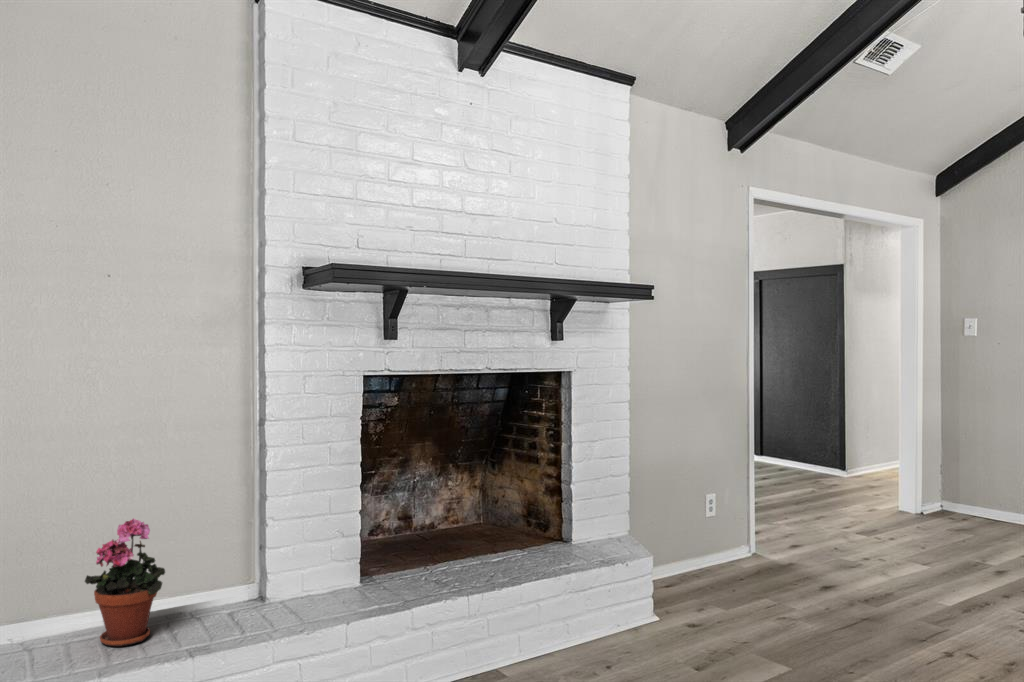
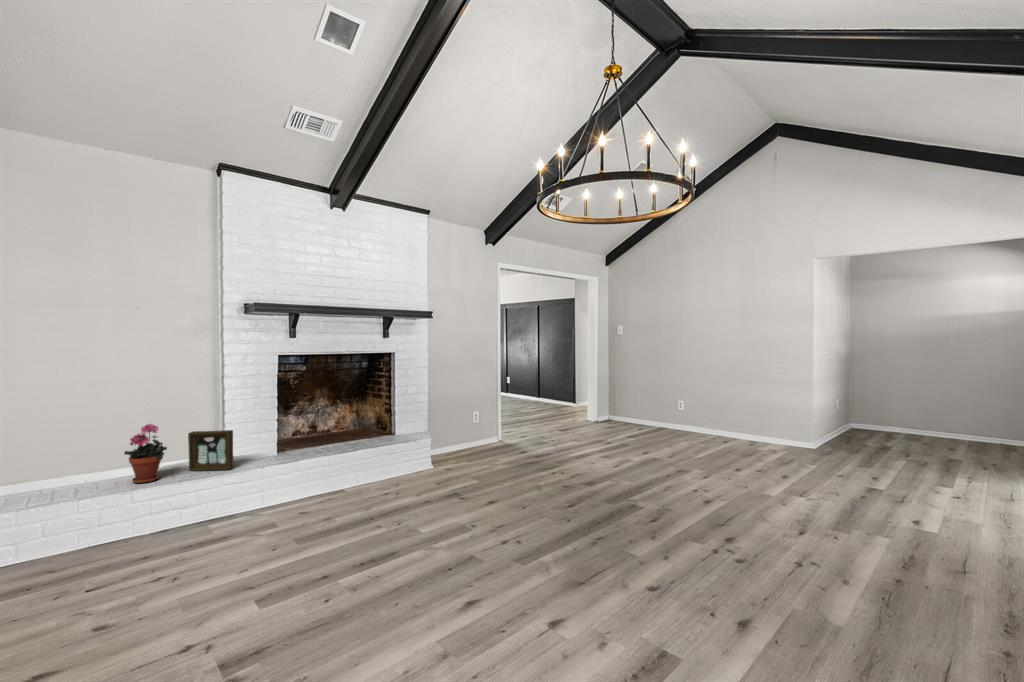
picture frame: none [201,533,287,618] -> present [188,430,233,471]

